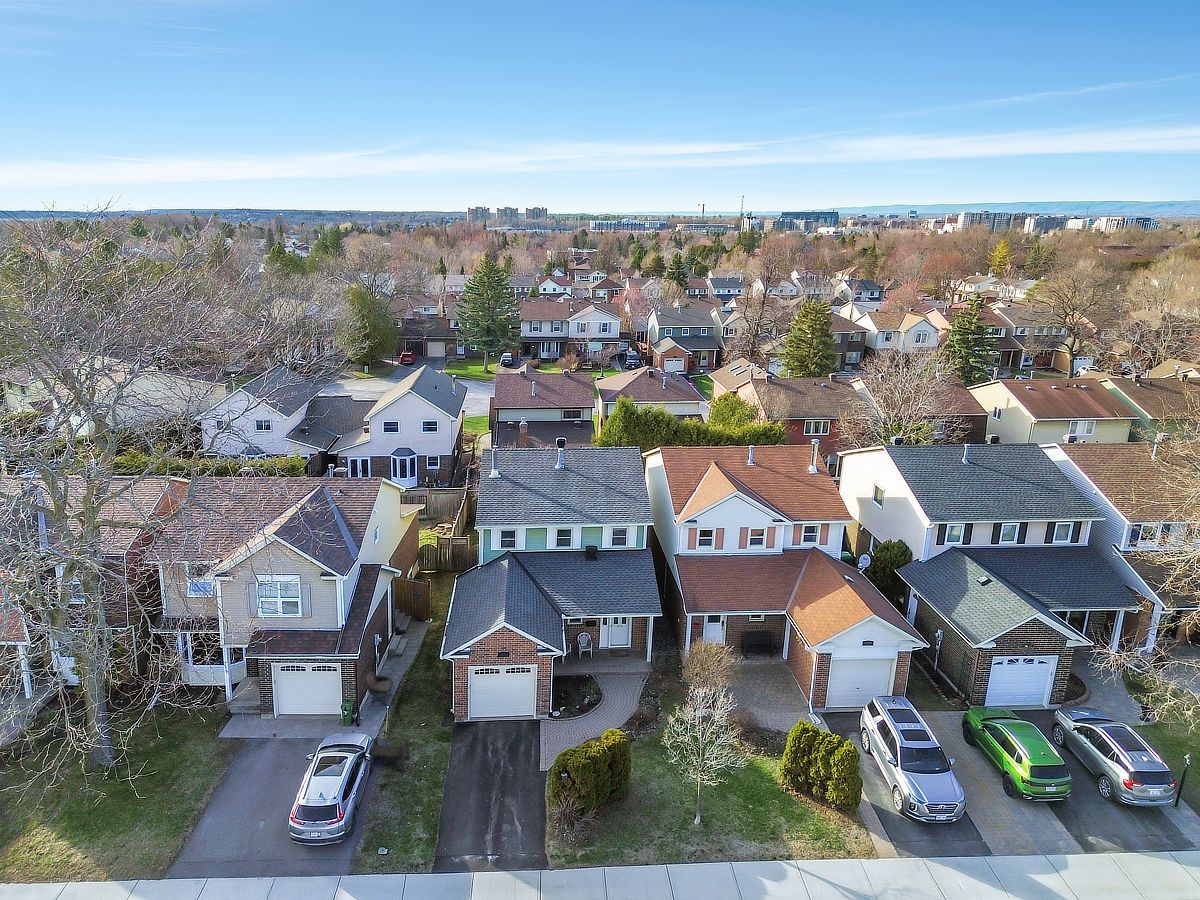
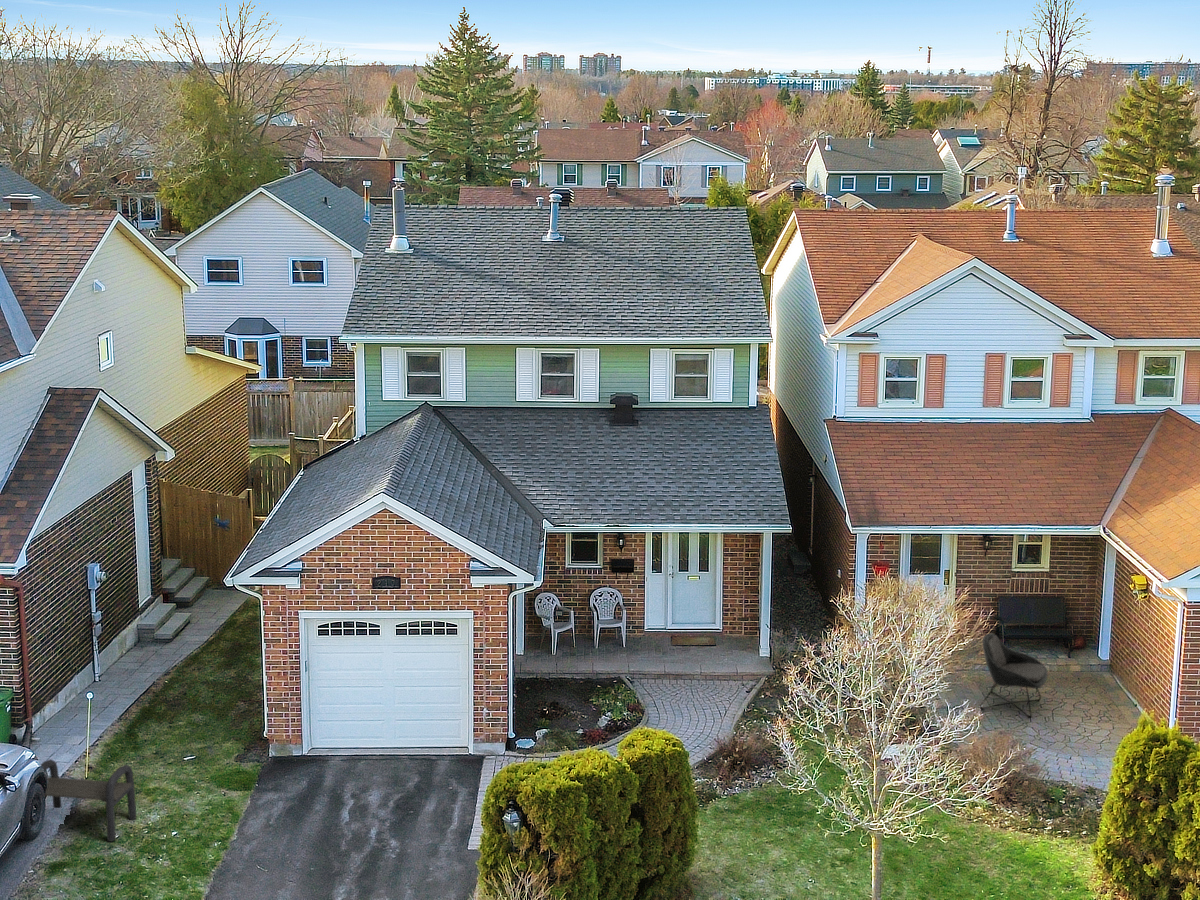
lounge chair: present [364,671,393,705] -> present [980,633,1047,718]

